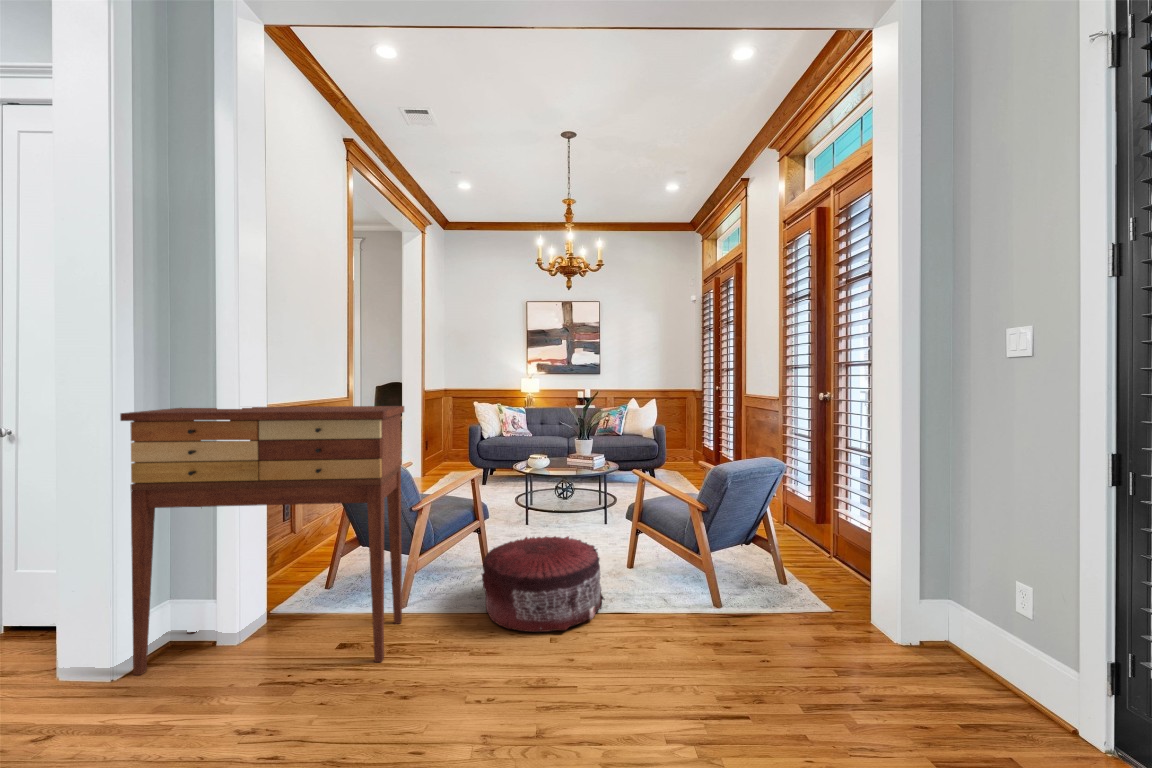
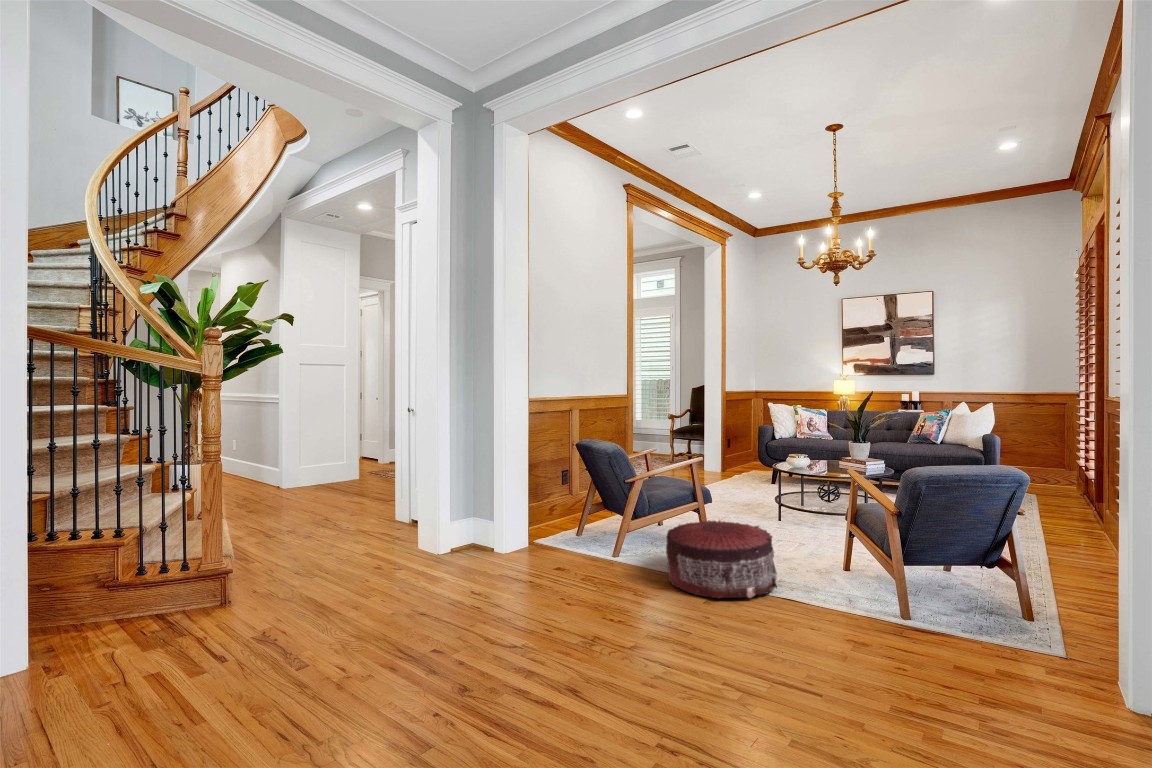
console table: present [120,406,404,675] -> none [450,396,611,582]

